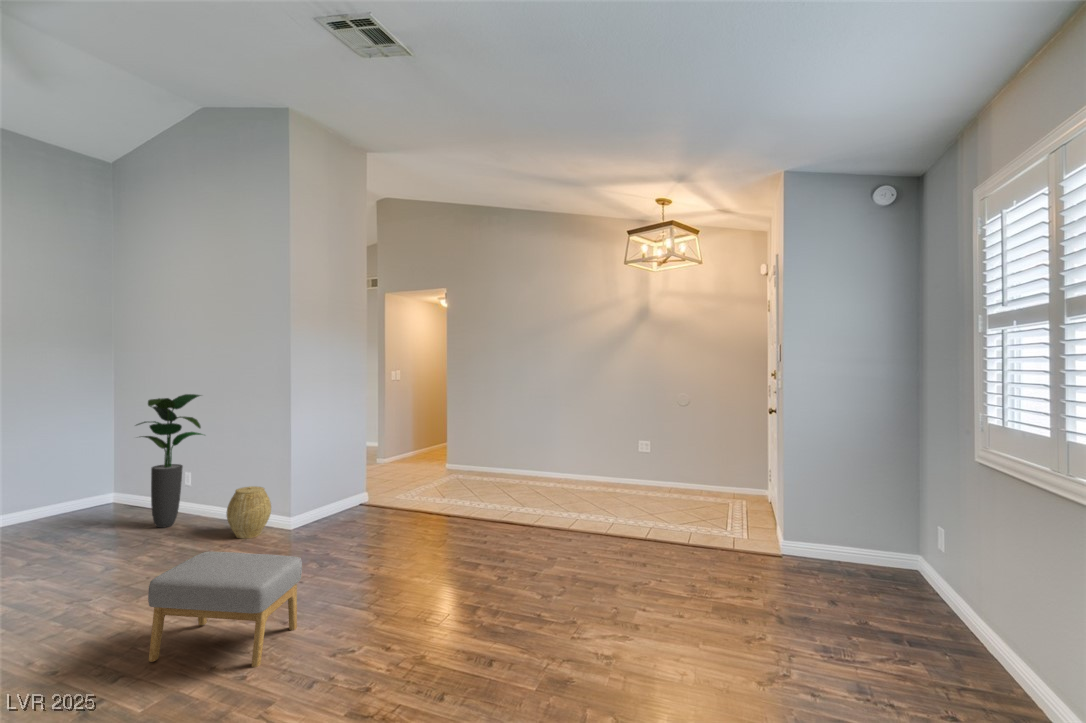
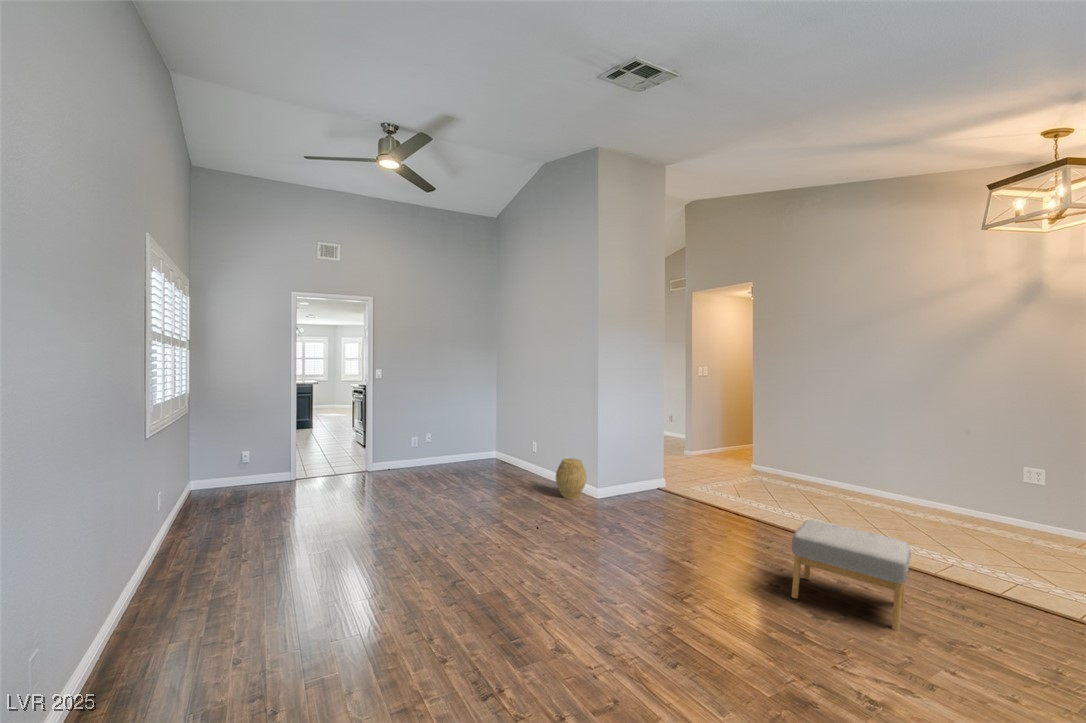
potted plant: present [137,394,203,528] -> none [505,384,548,481]
footstool: present [148,552,302,667] -> present [792,520,911,631]

